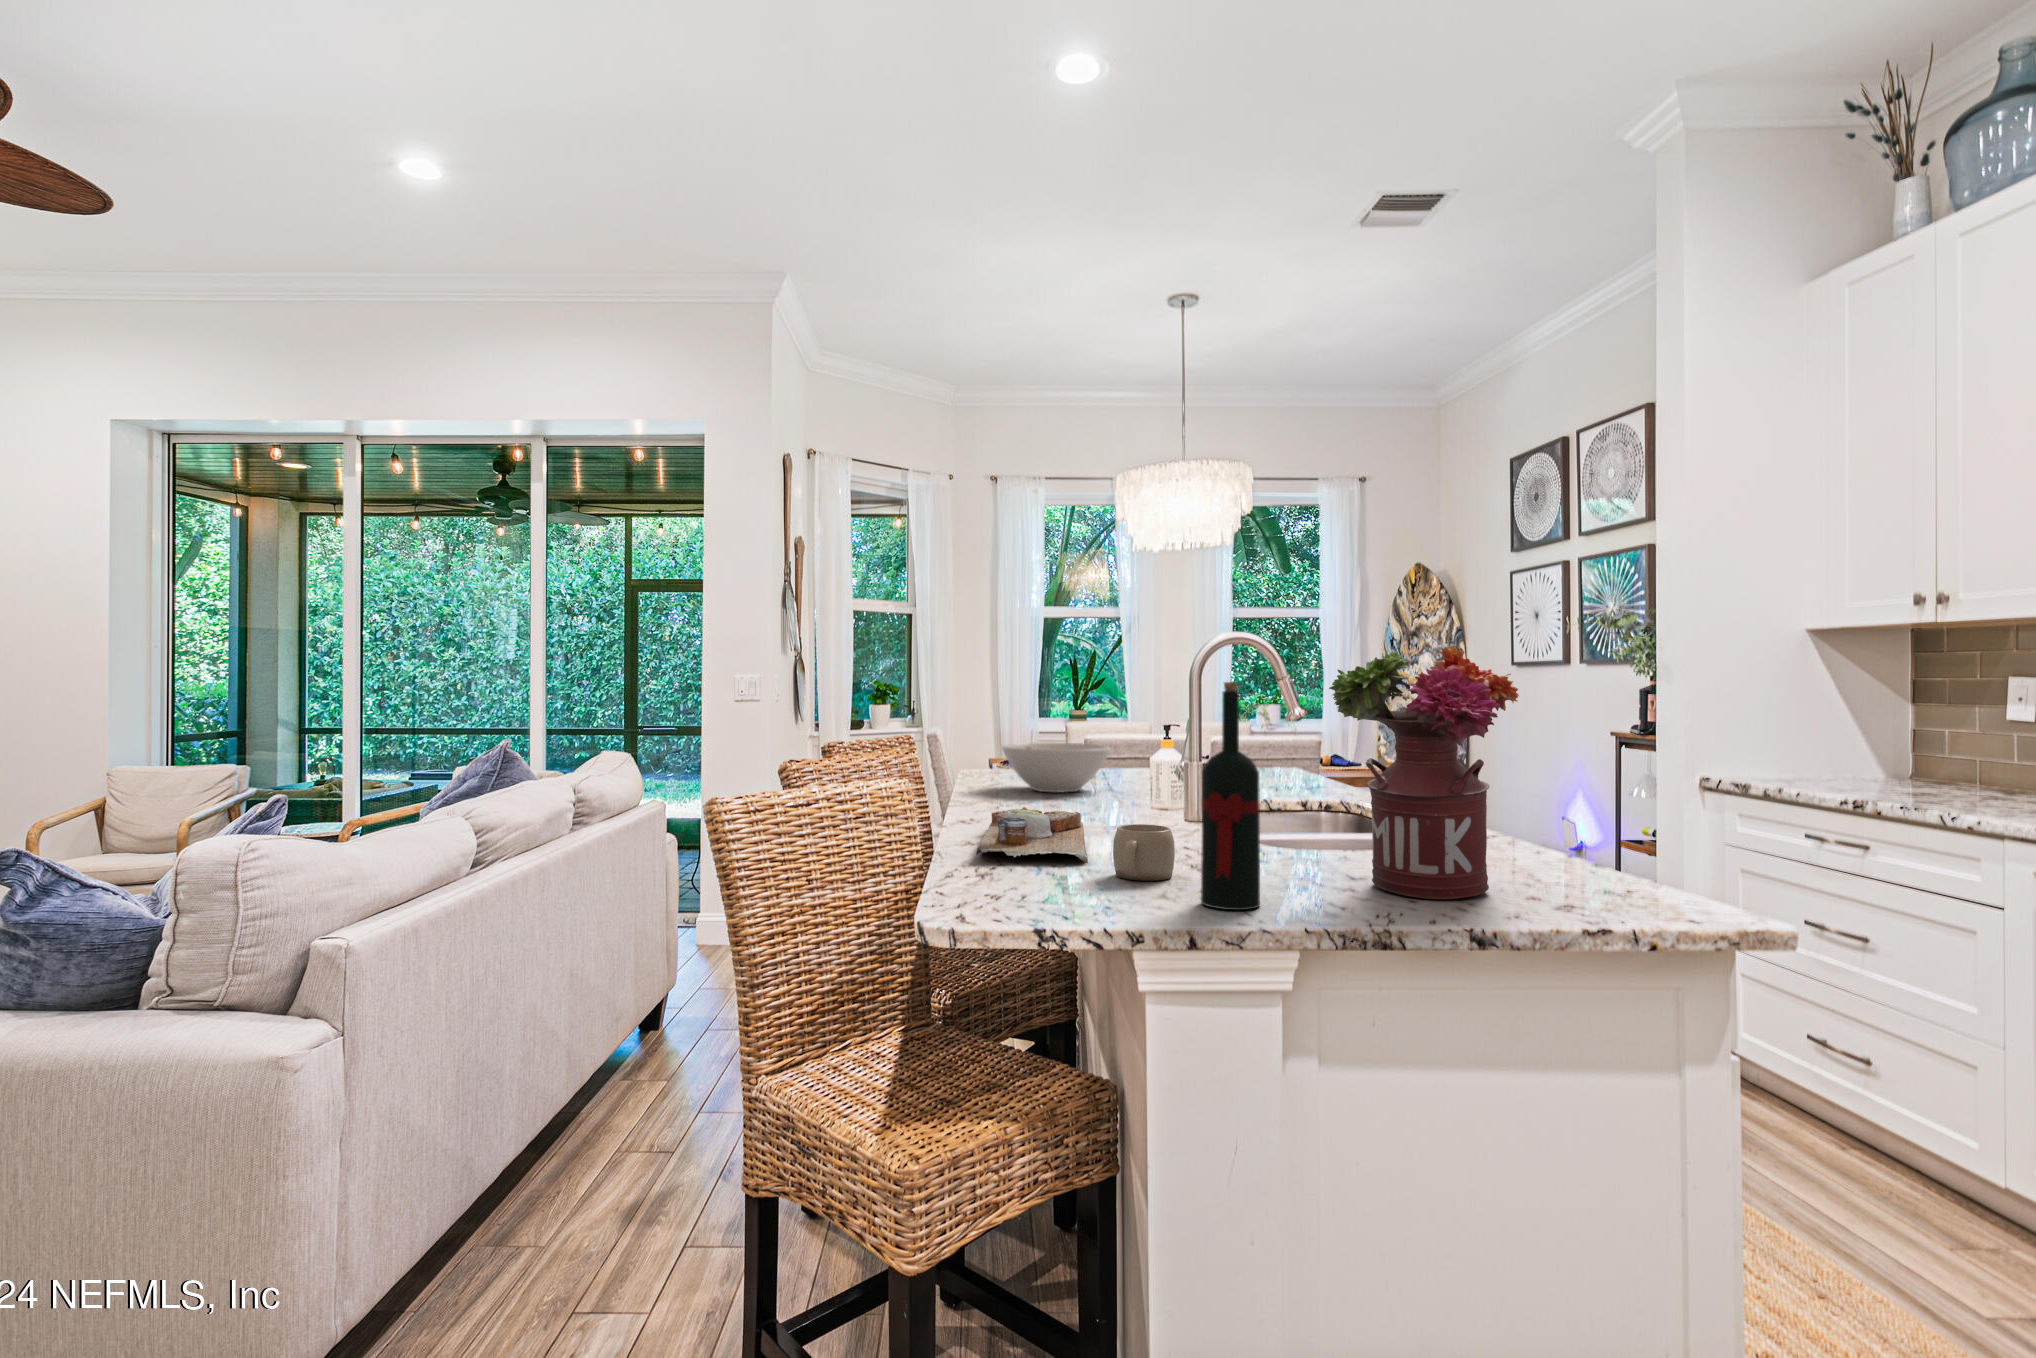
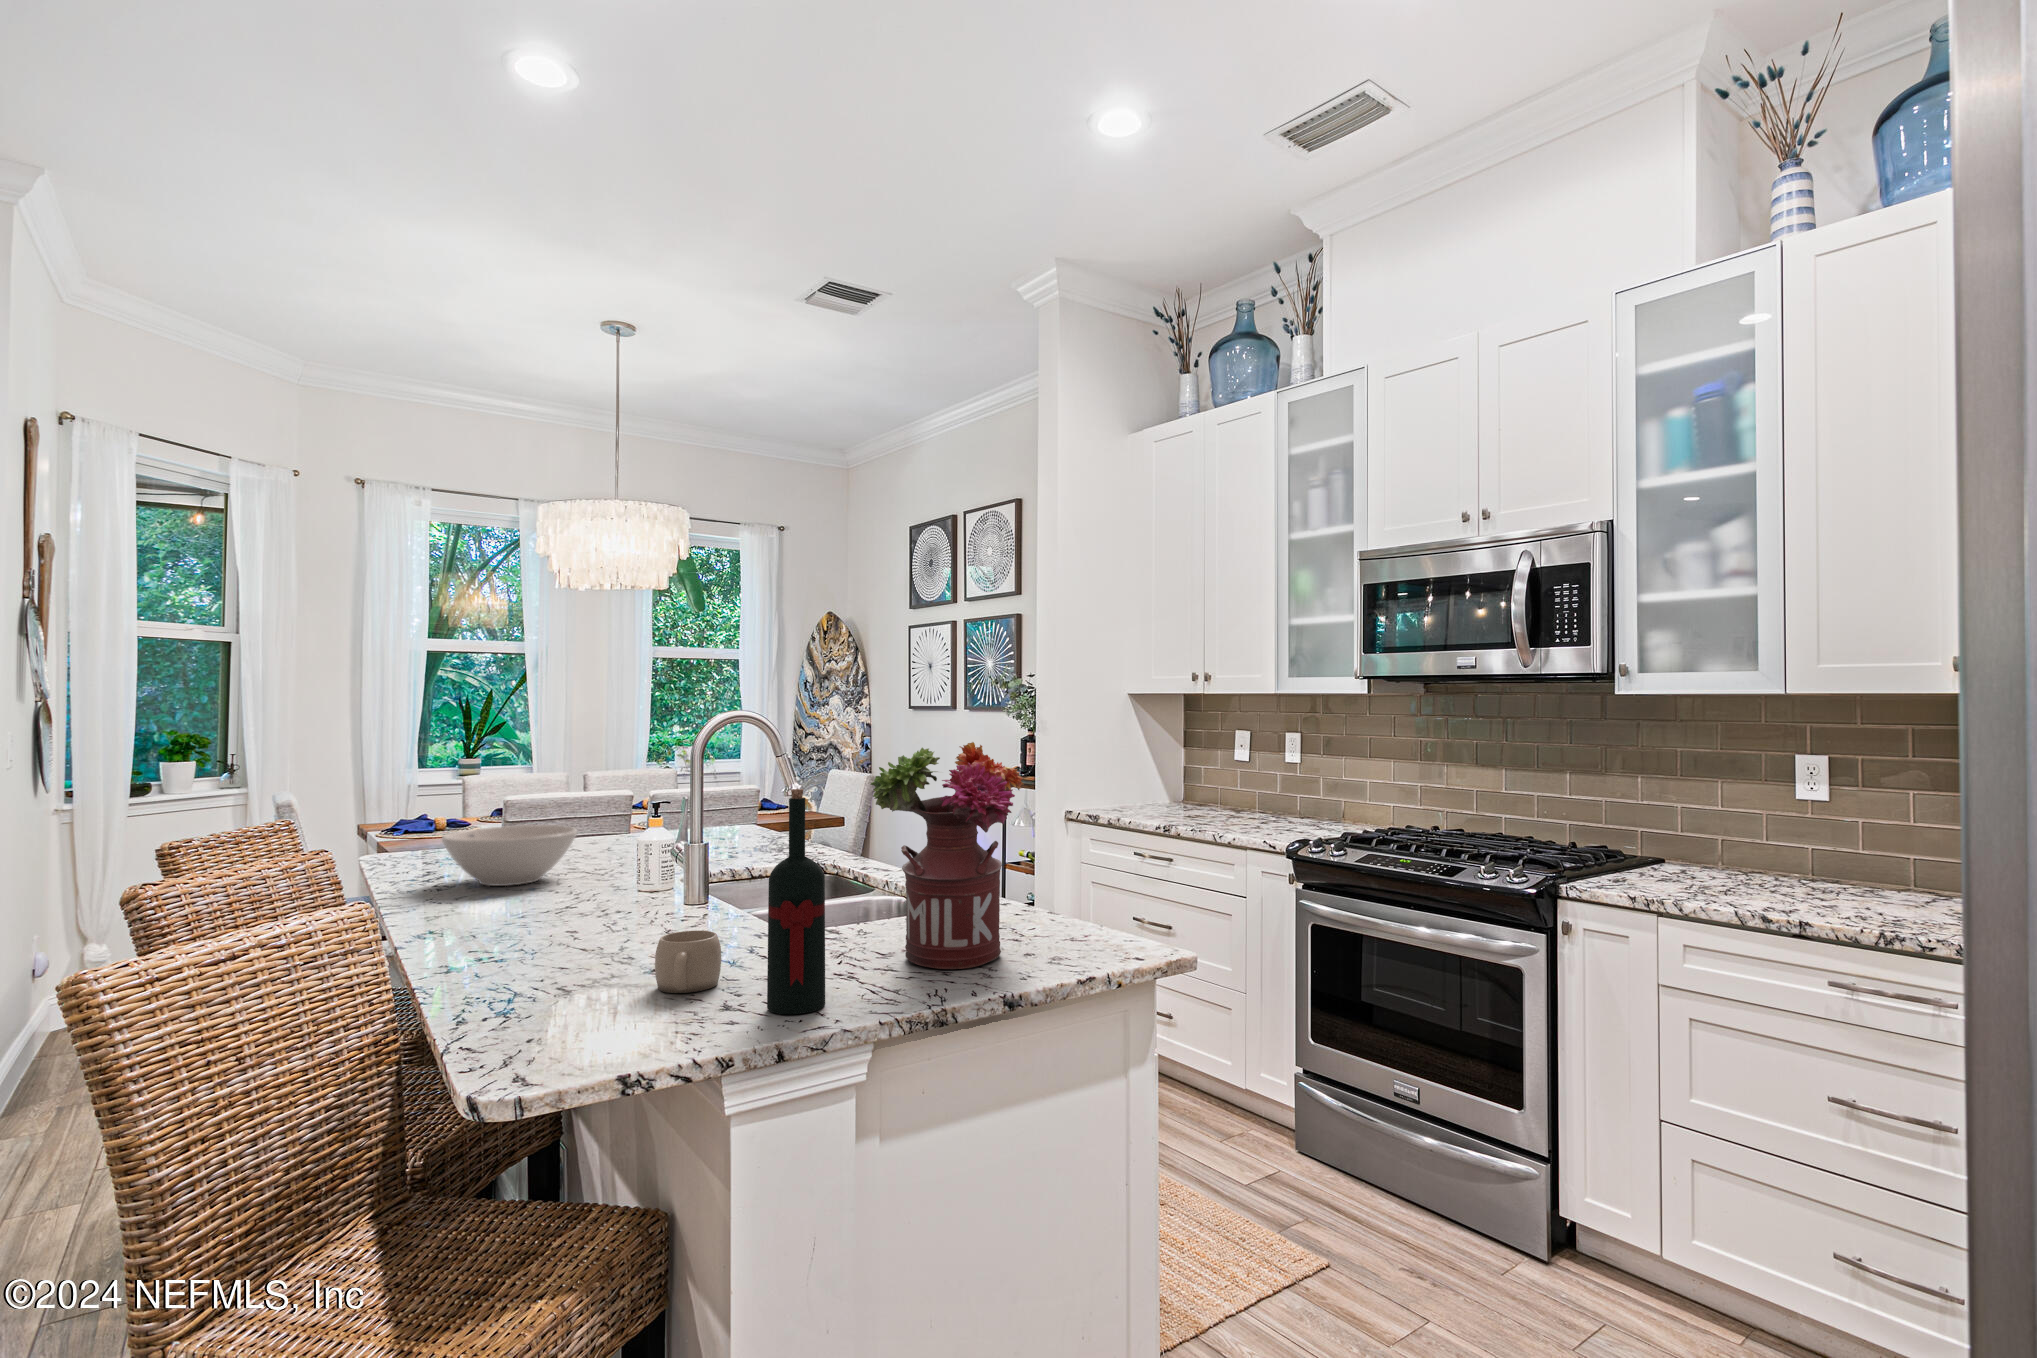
cutting board: present [976,807,1088,863] -> none [467,917,618,991]

